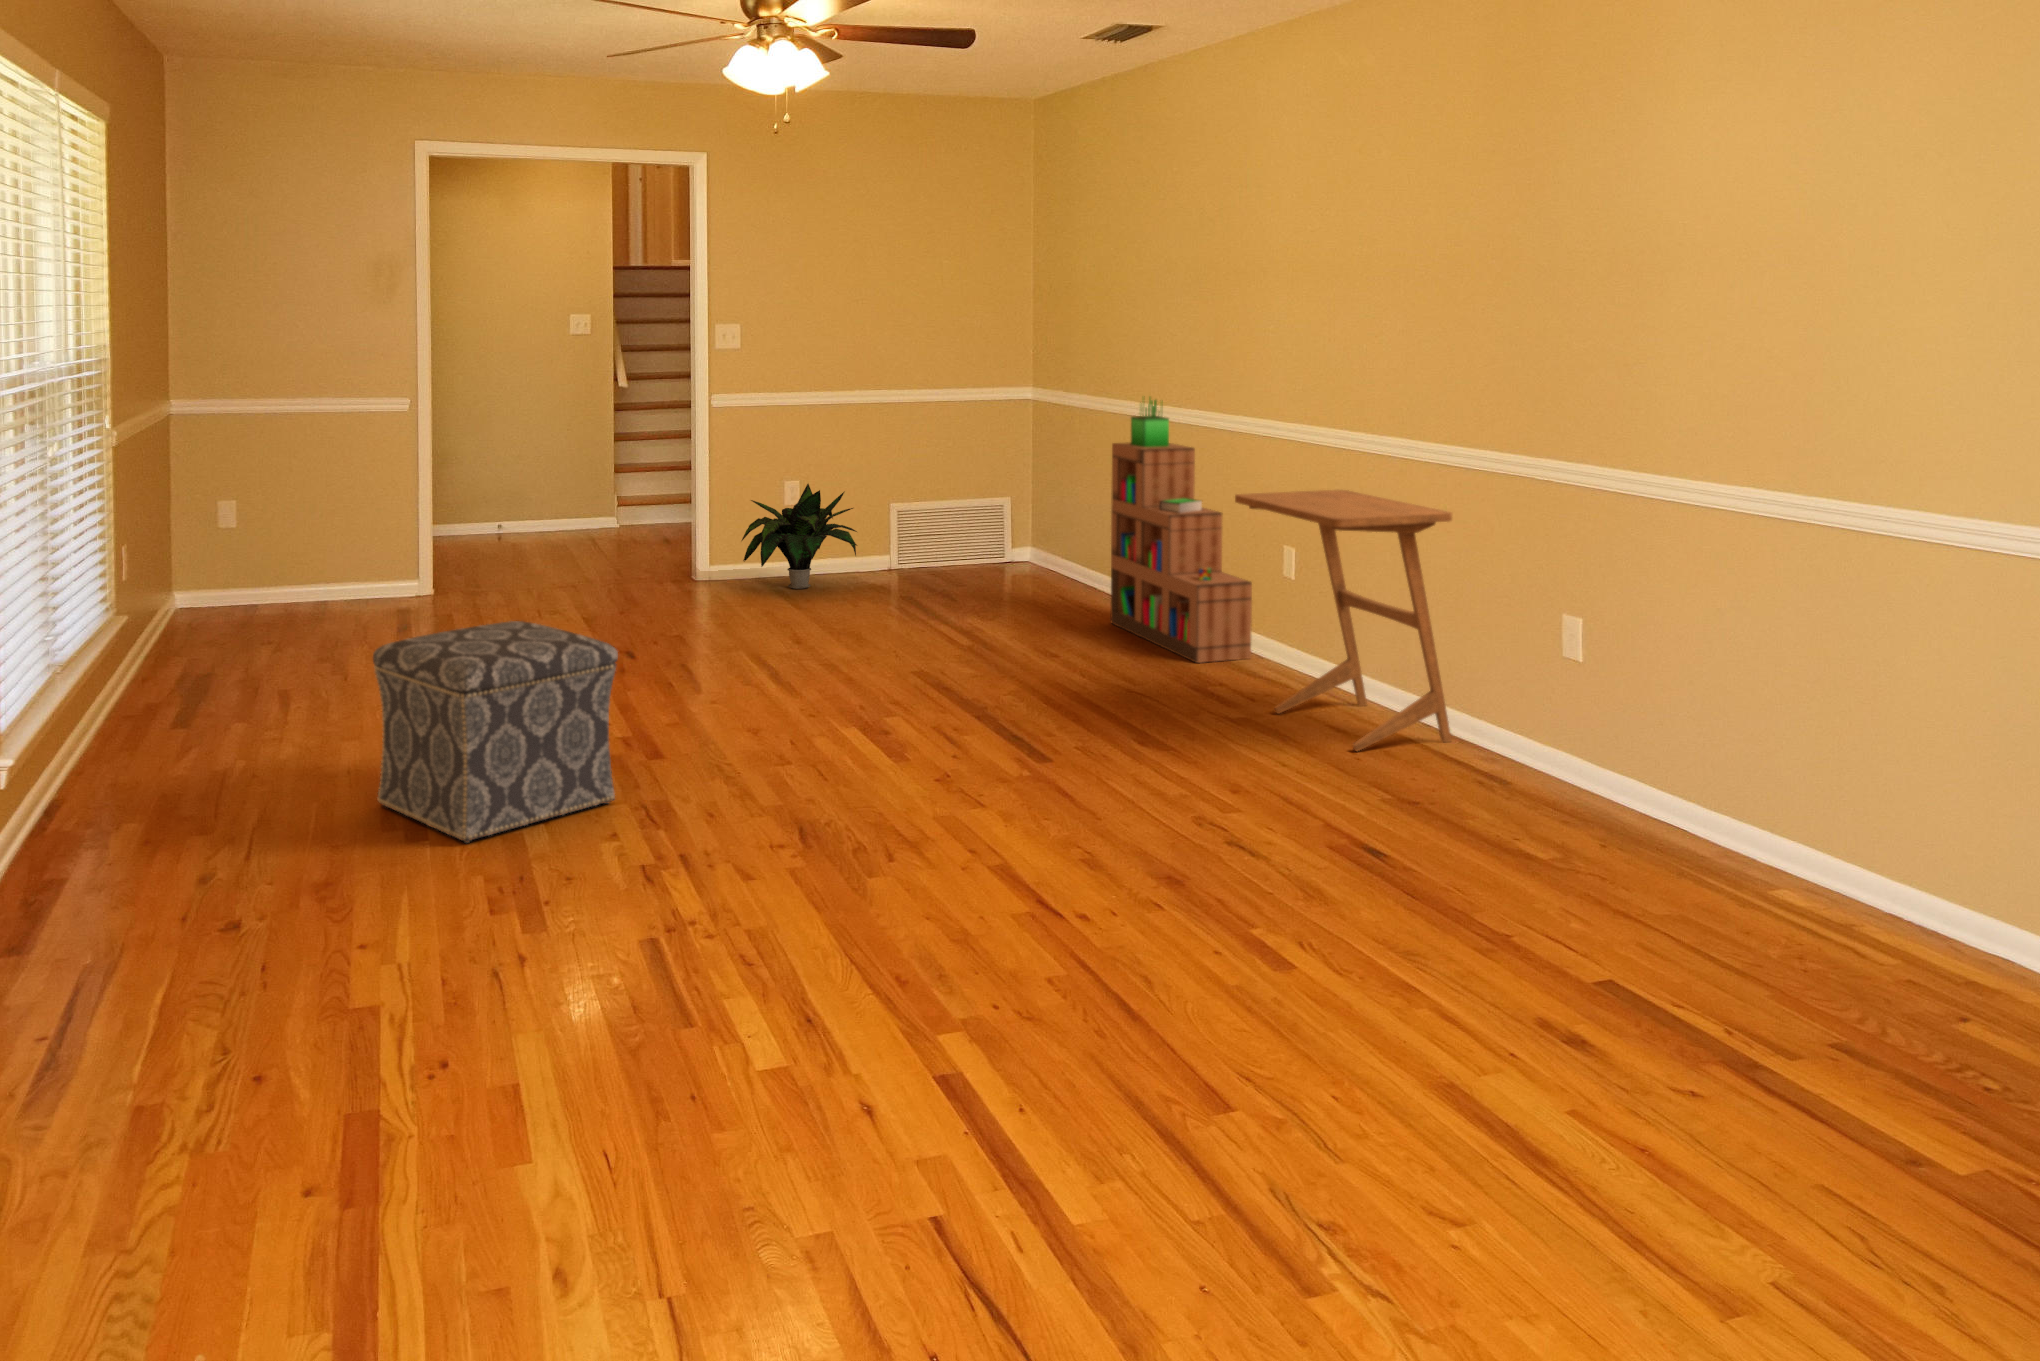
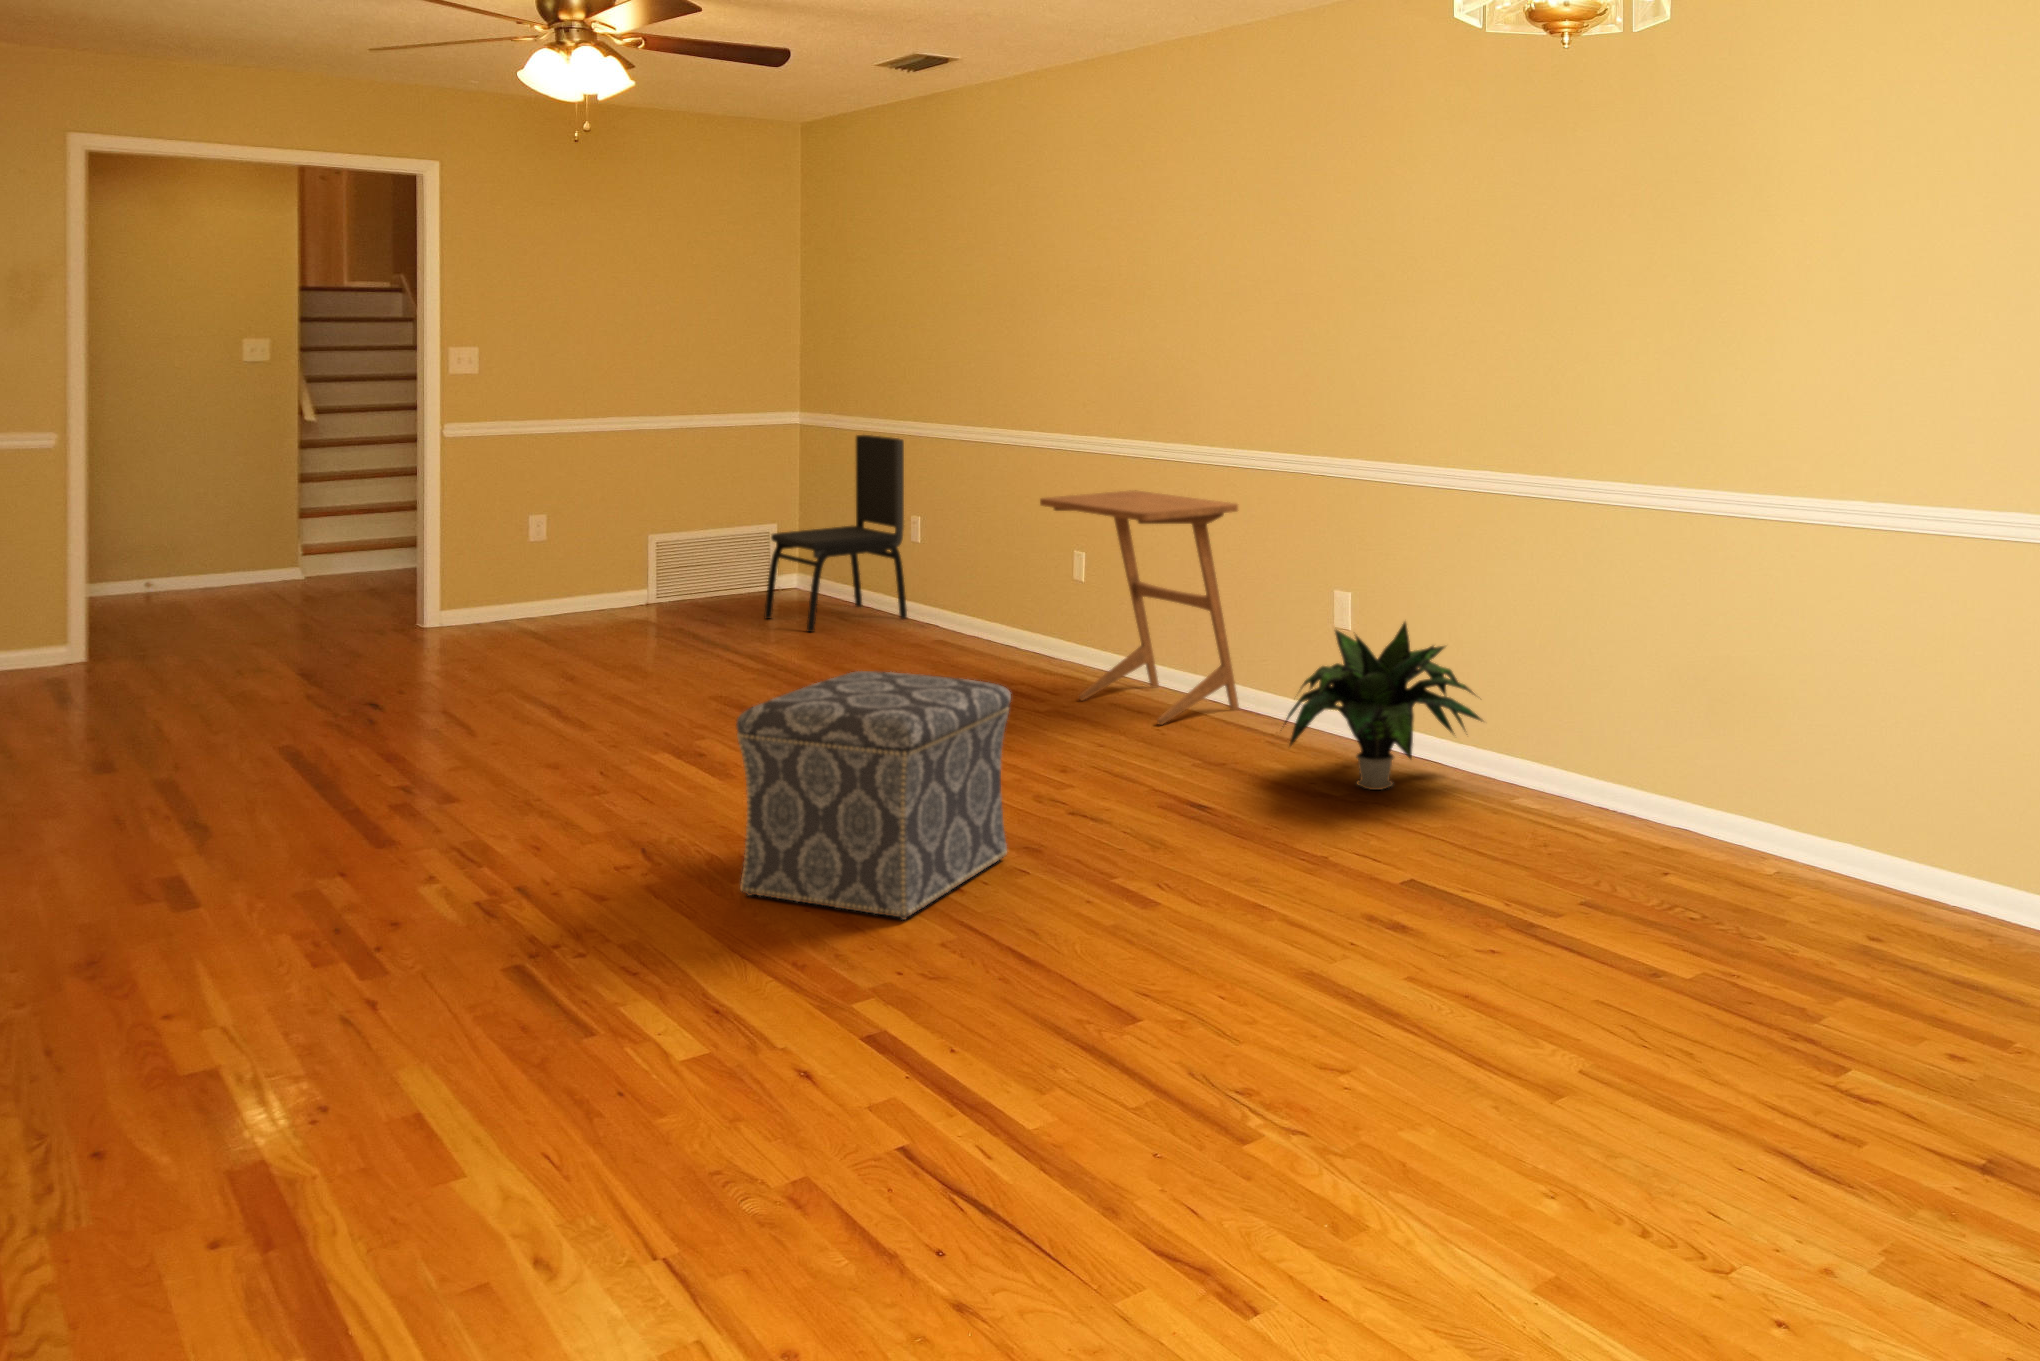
bookshelf: present [1110,399,1252,663] -> none [898,412,1043,664]
dining chair: none [989,416,1125,612] -> present [764,435,907,632]
potted plant: present [742,484,857,589] -> present [1285,622,1482,790]
ottoman: present [373,621,618,843] -> present [736,671,1011,920]

